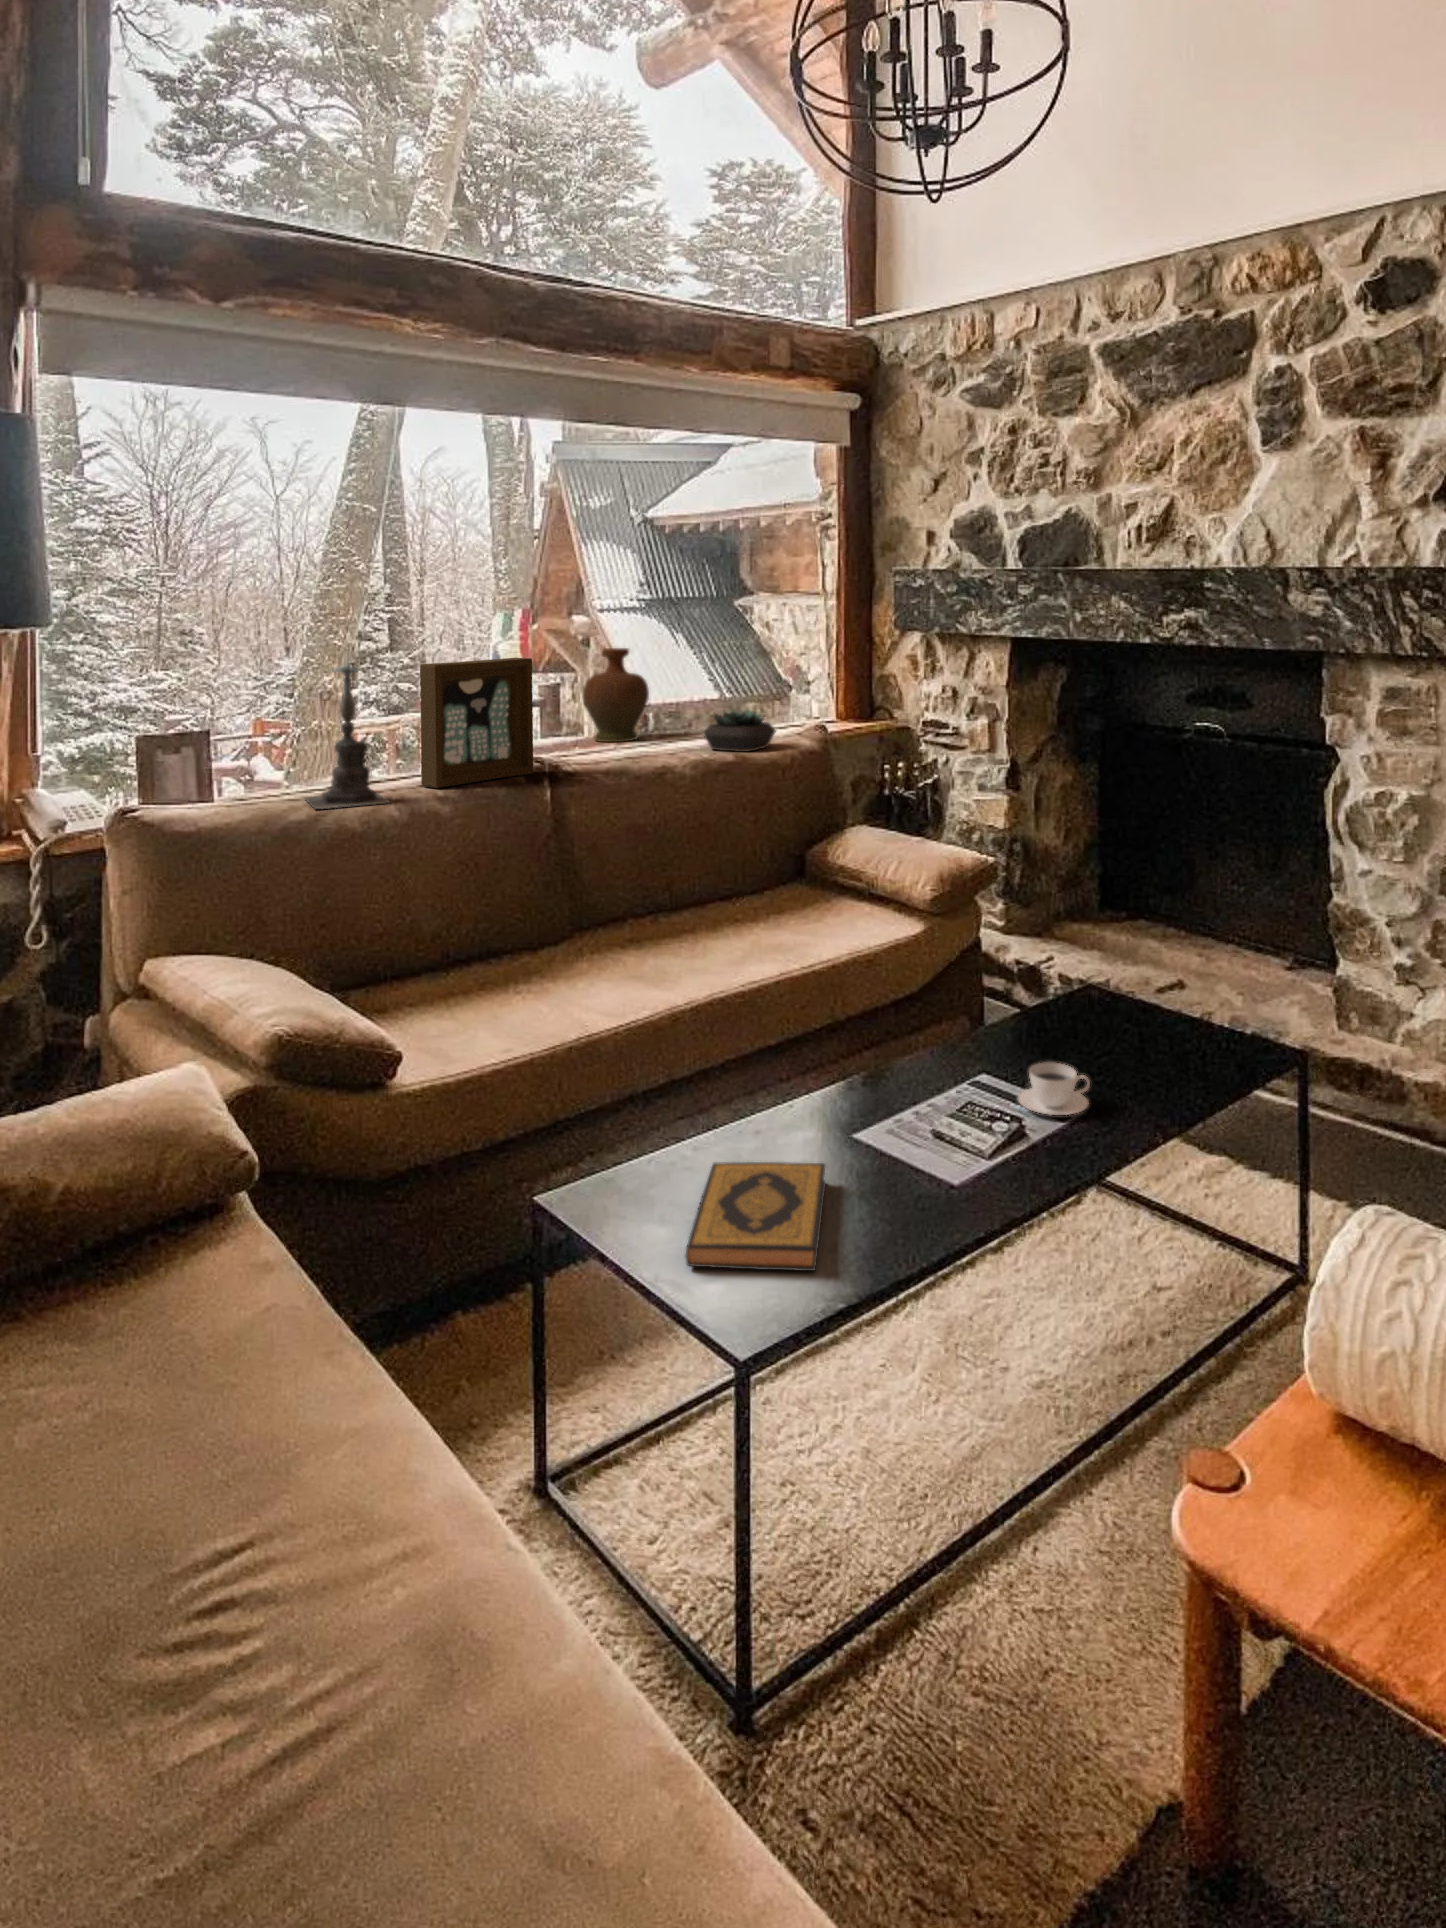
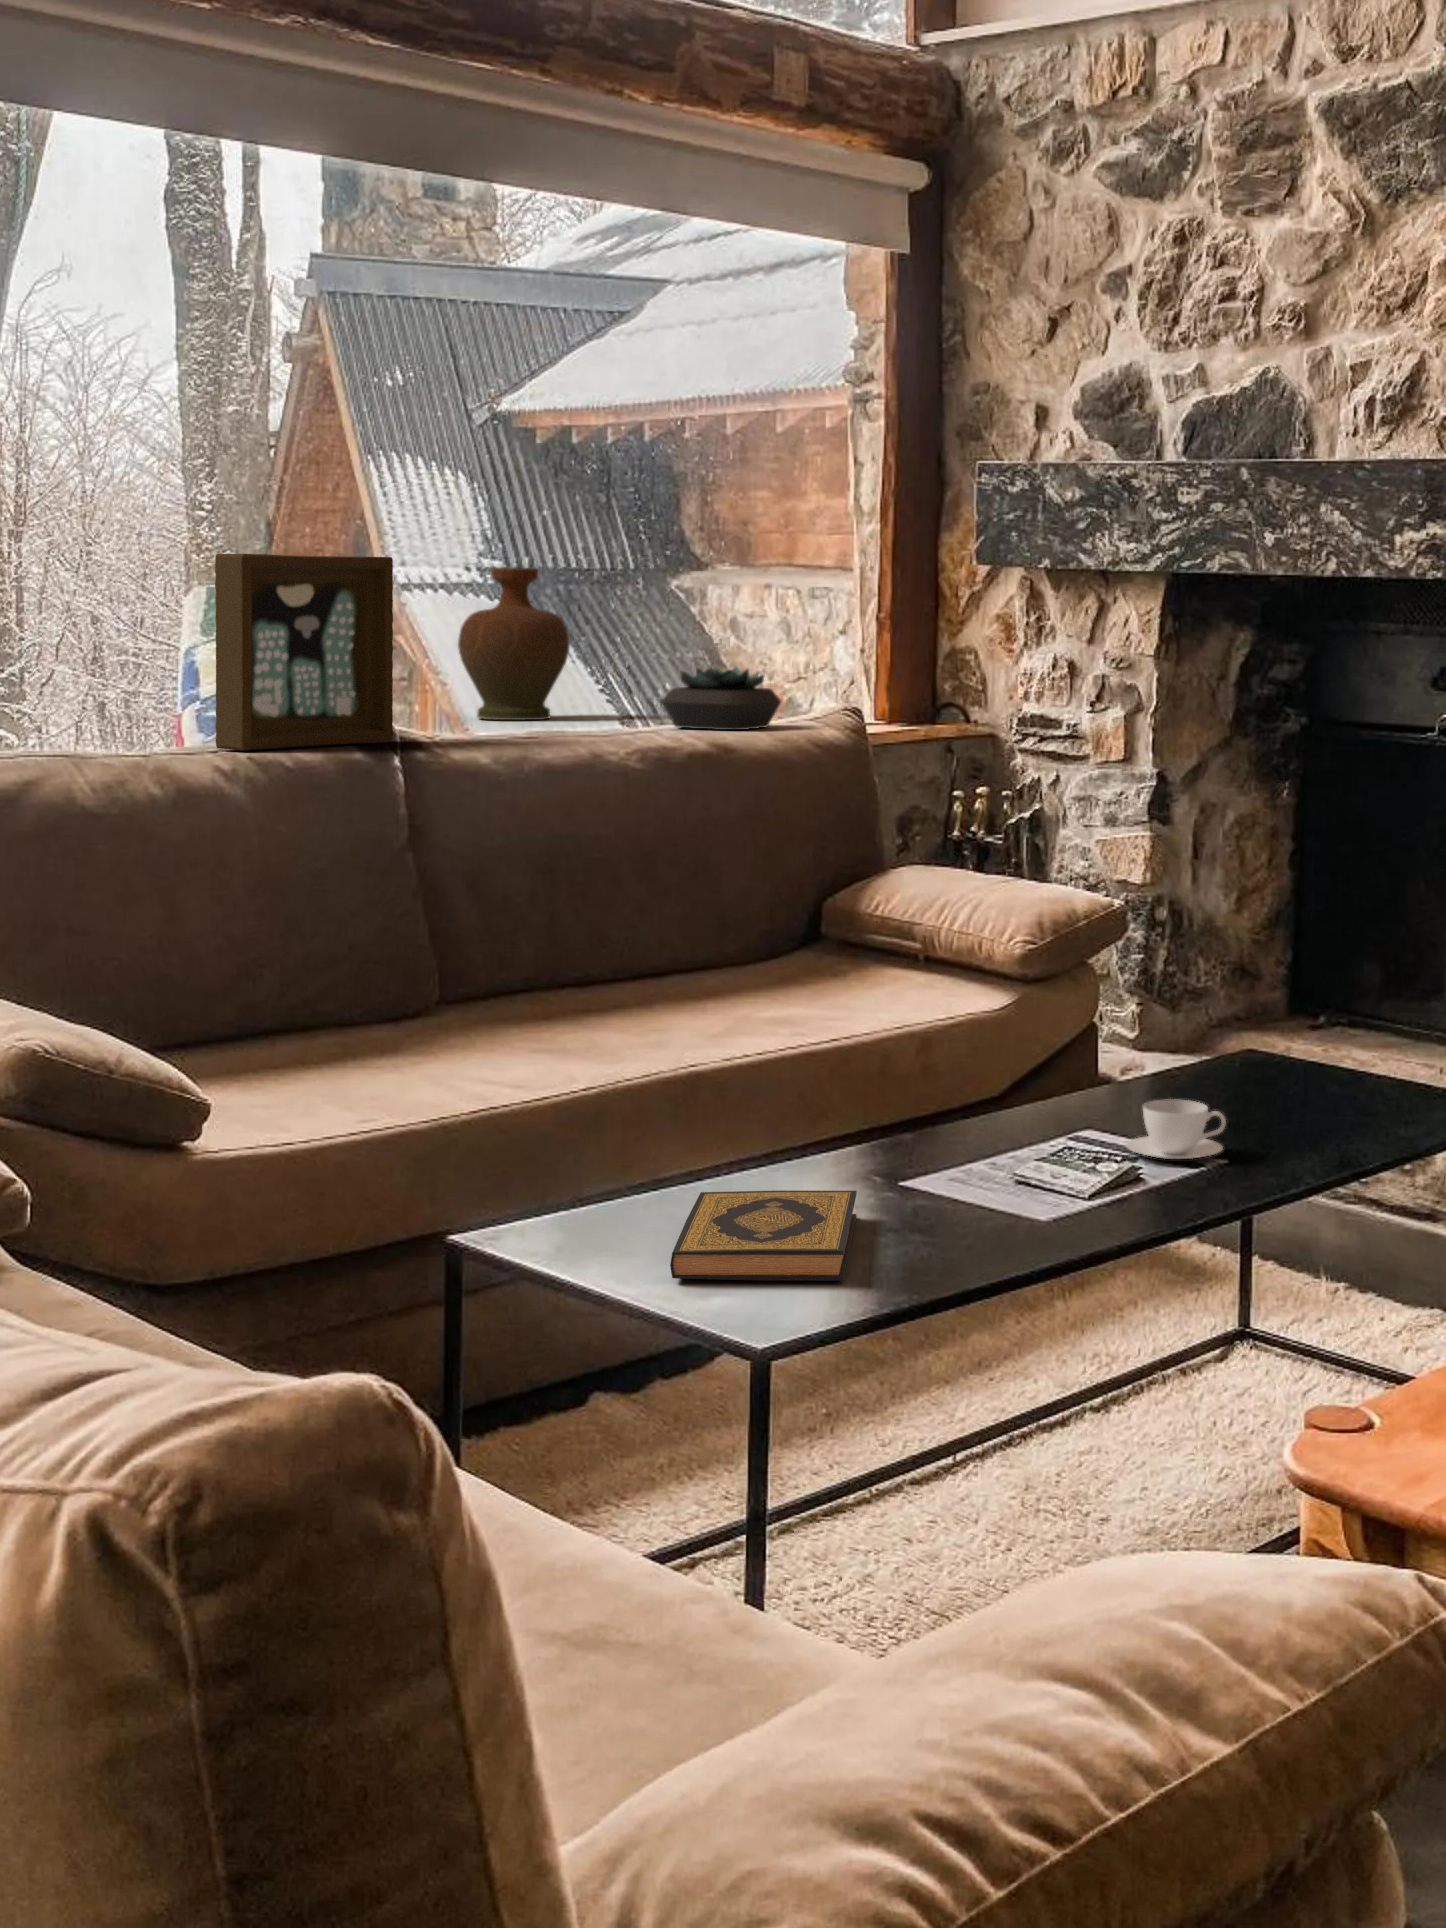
candle holder: present [305,646,389,809] -> none [28,512,179,764]

